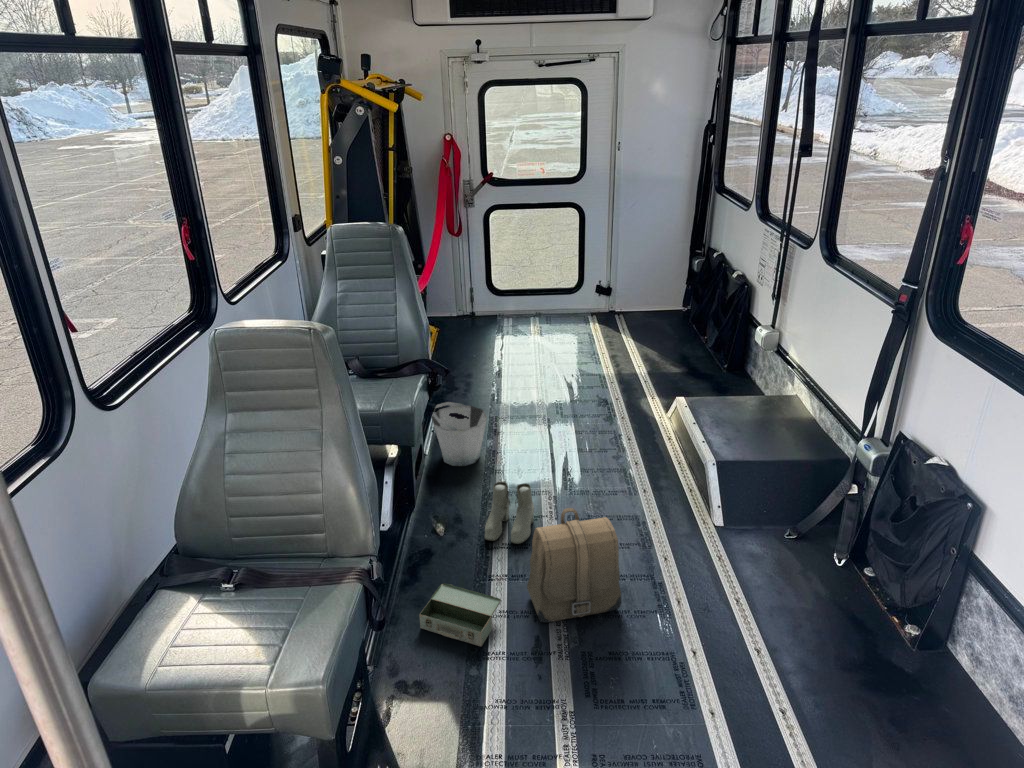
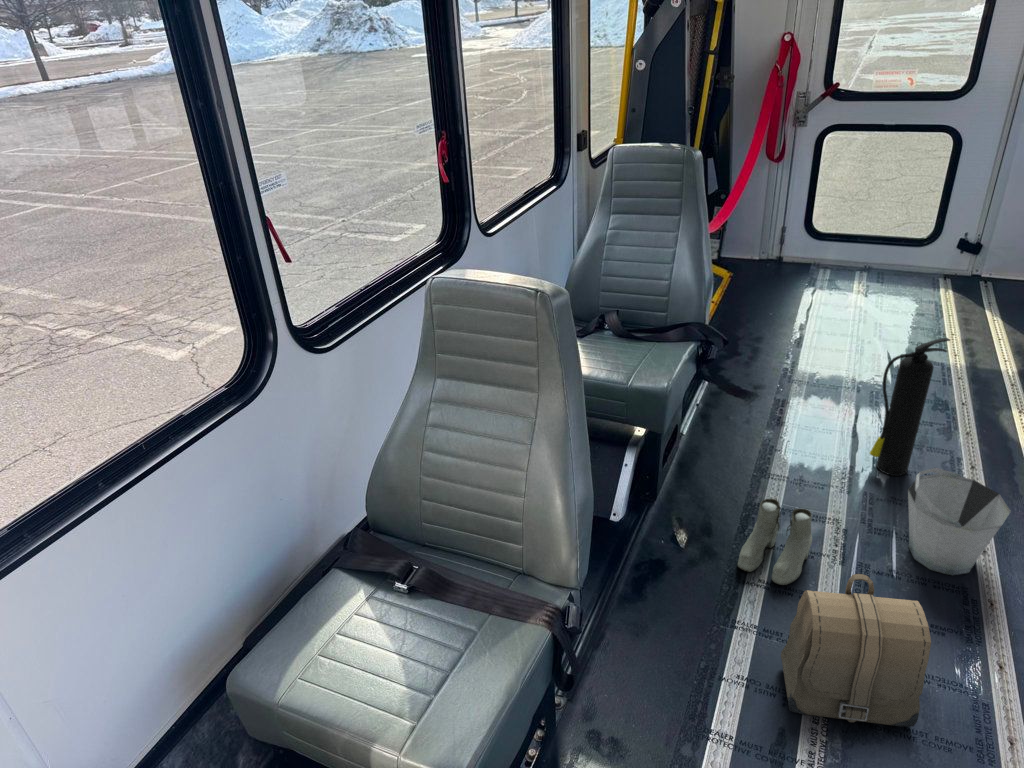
fire extinguisher: none [561,347,598,455] -> present [870,338,950,476]
bucket: present [431,402,487,466] -> present [908,468,1011,575]
toolbox: present [419,583,501,646] -> none [632,617,741,719]

